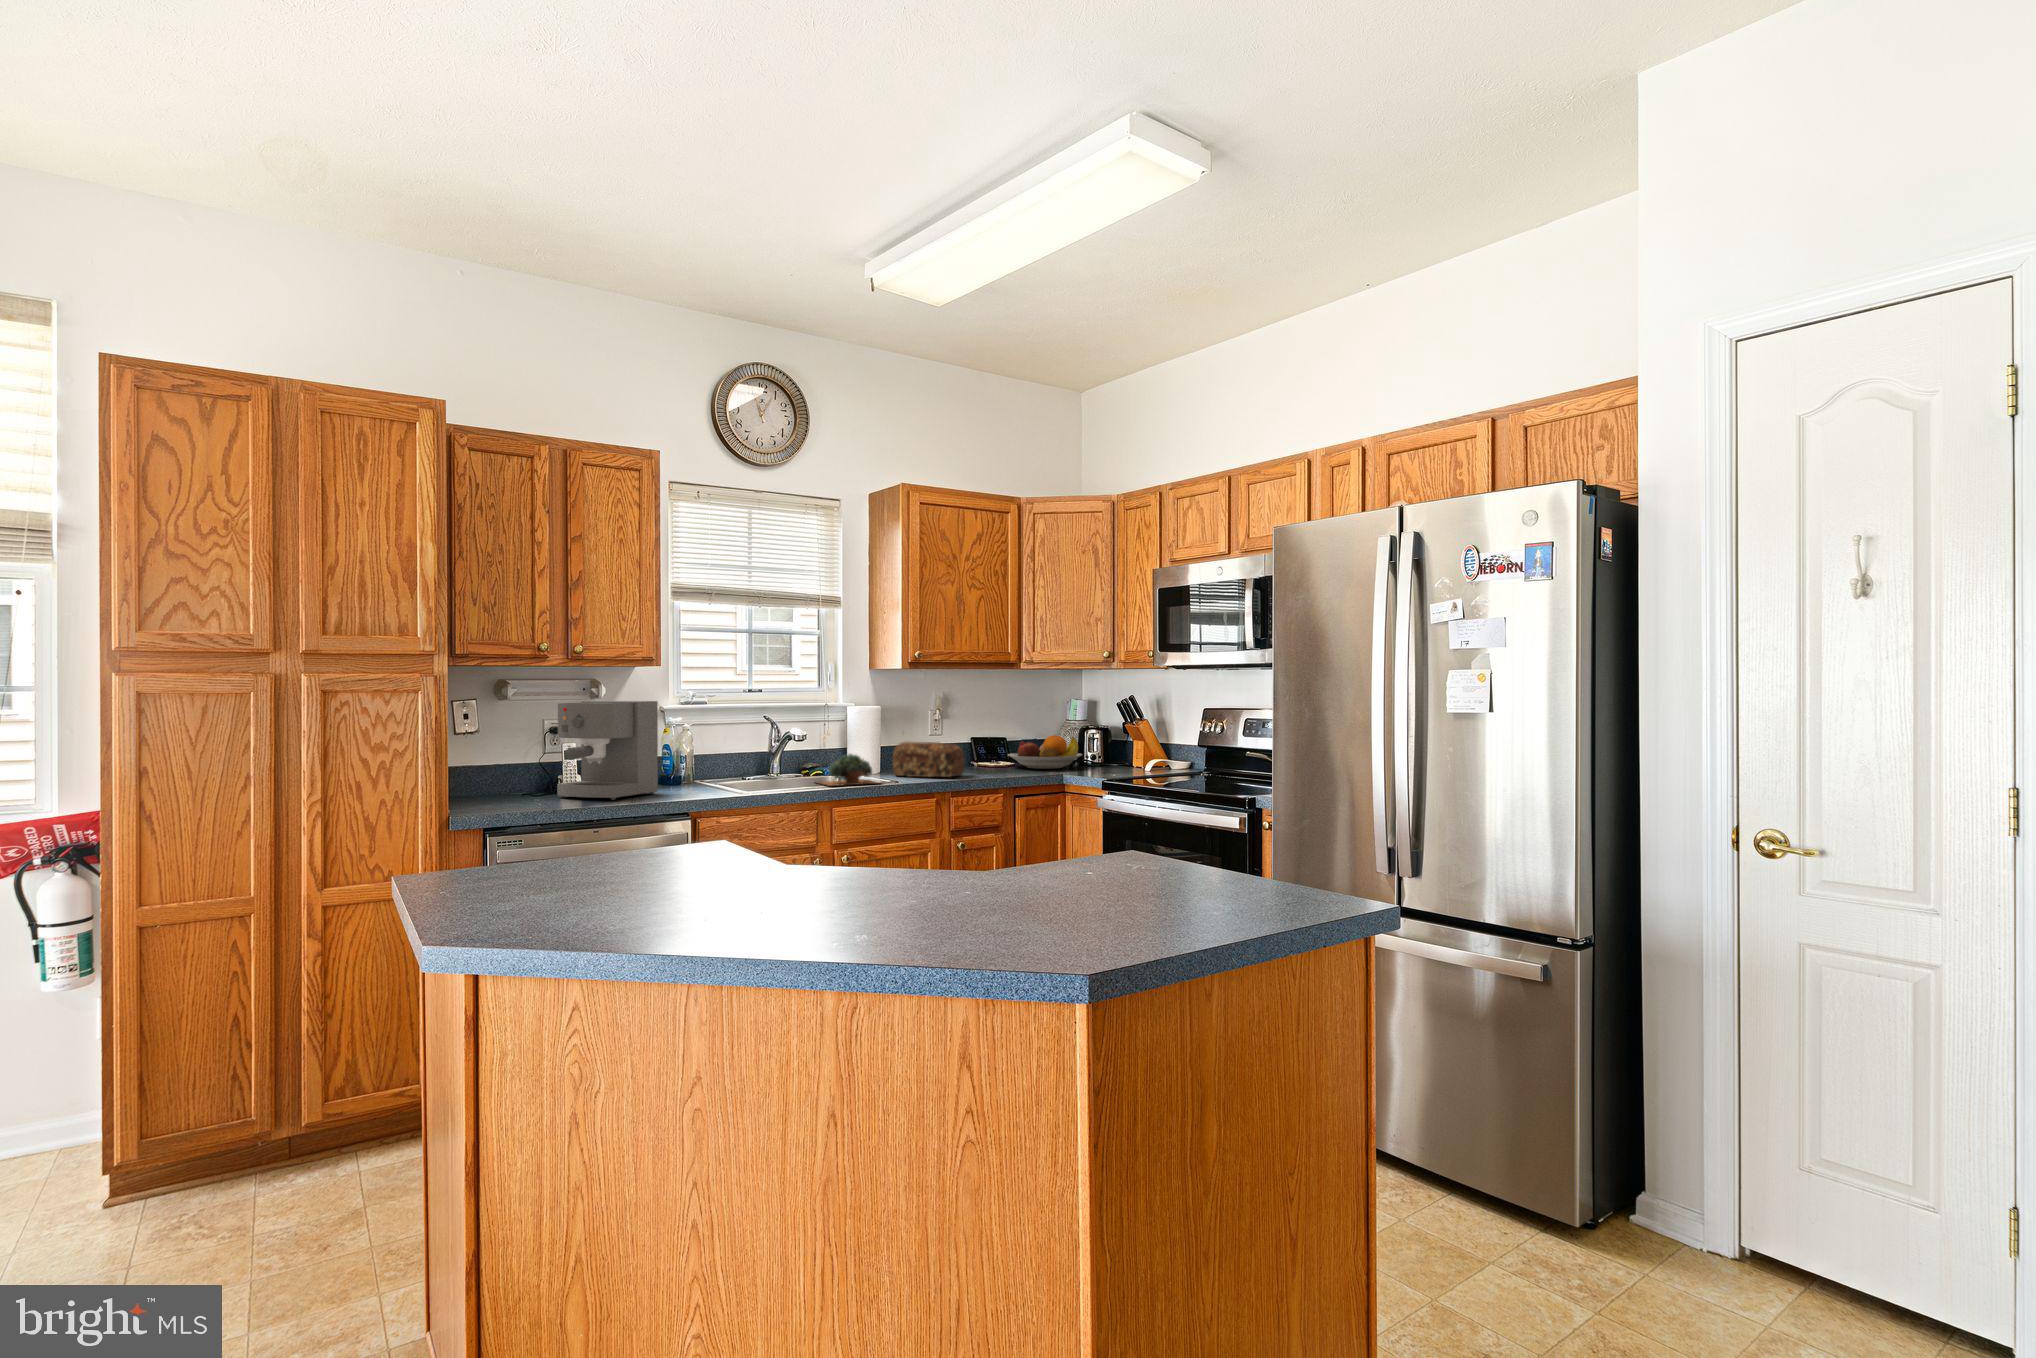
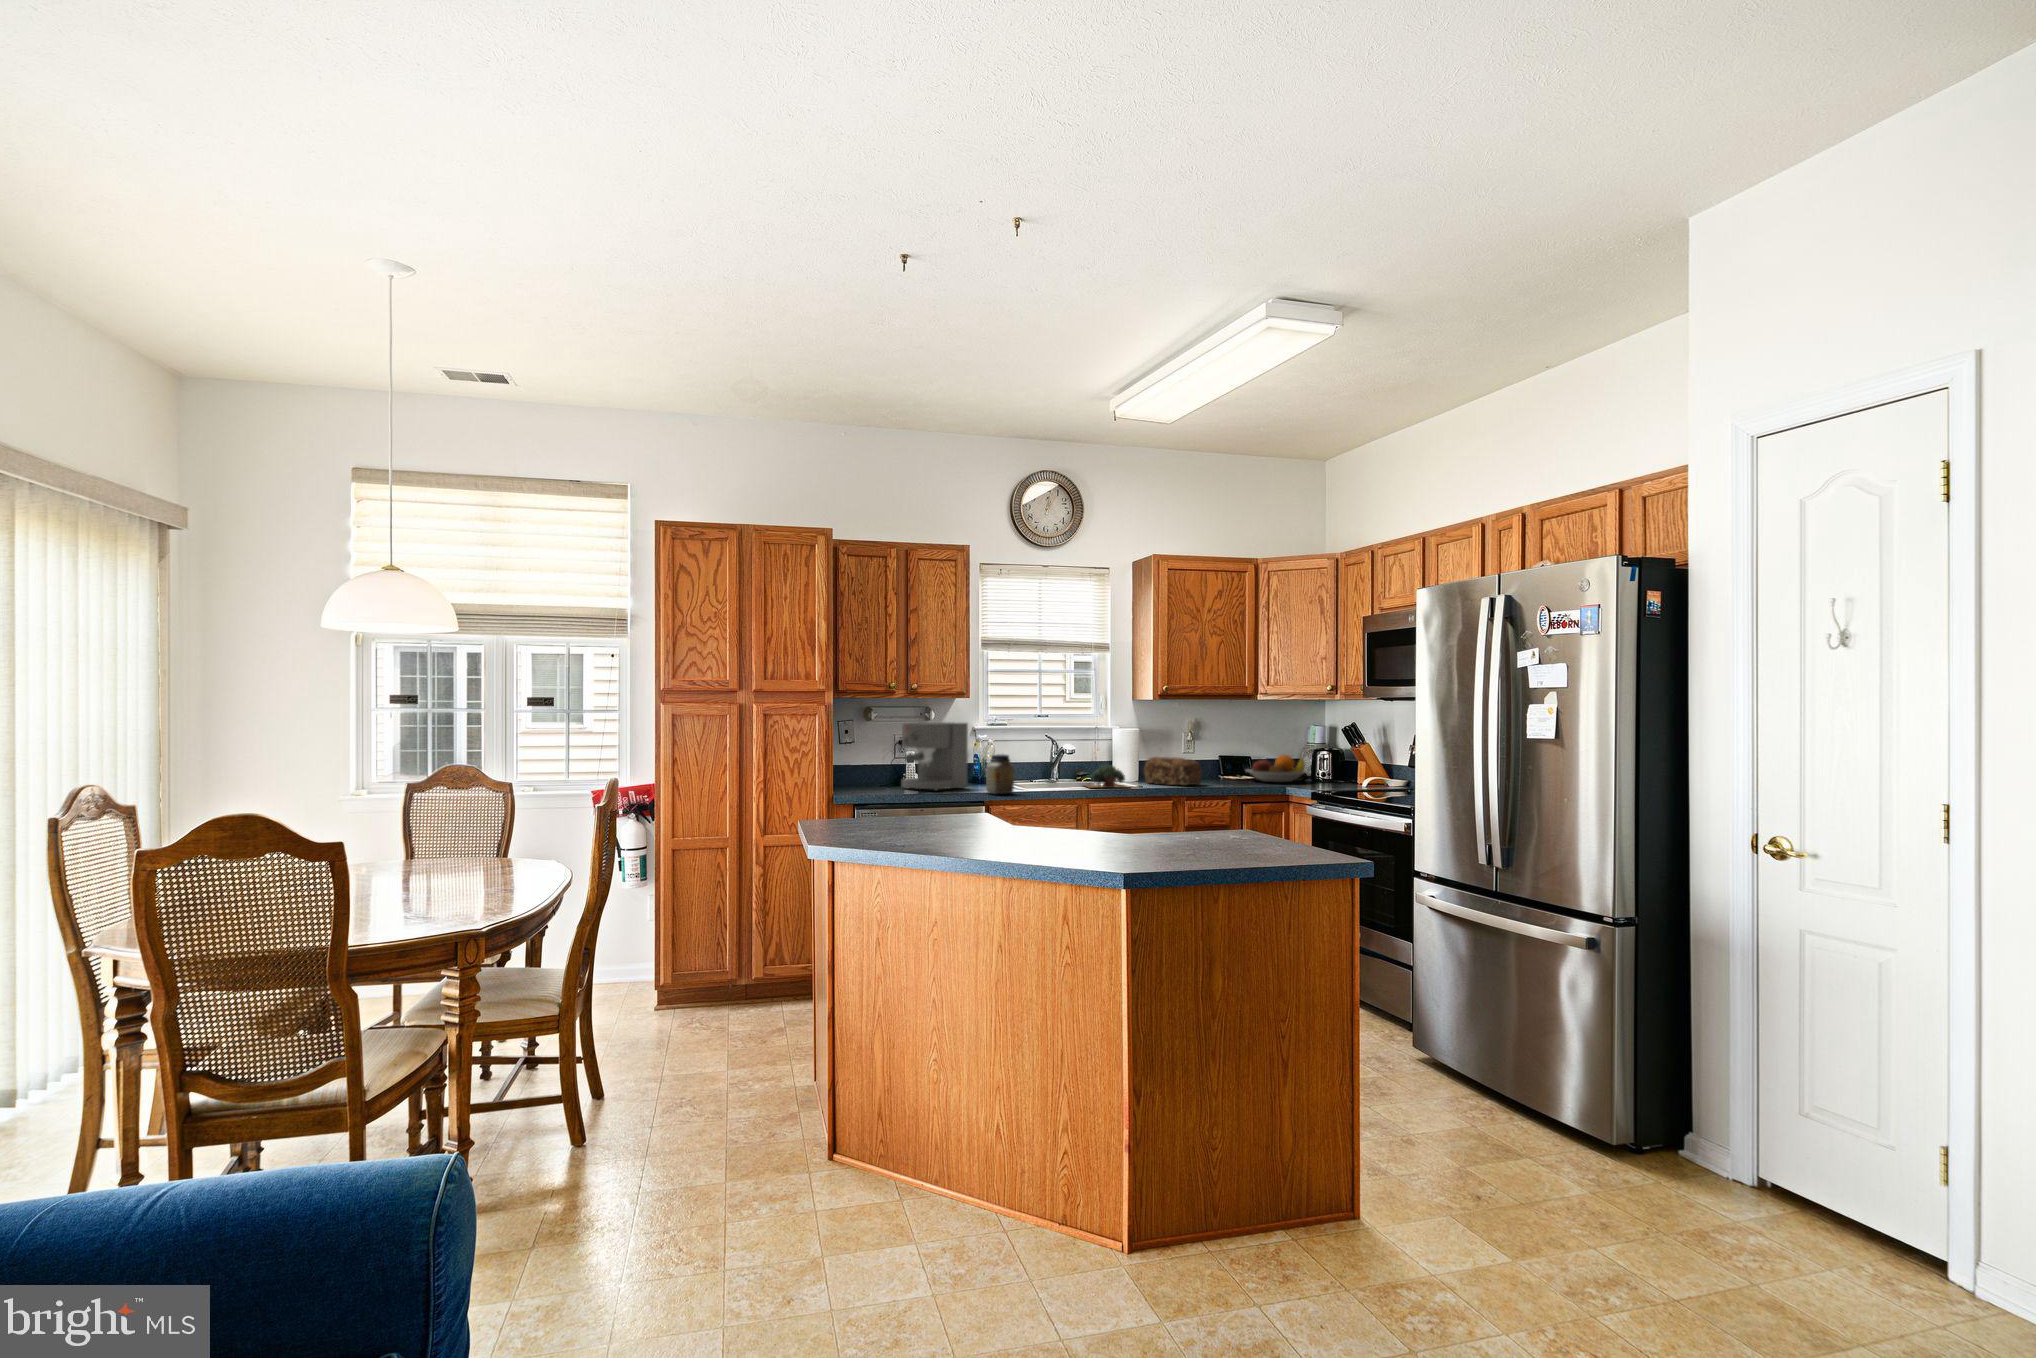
jar: none [690,745,732,803] -> present [986,754,1014,794]

